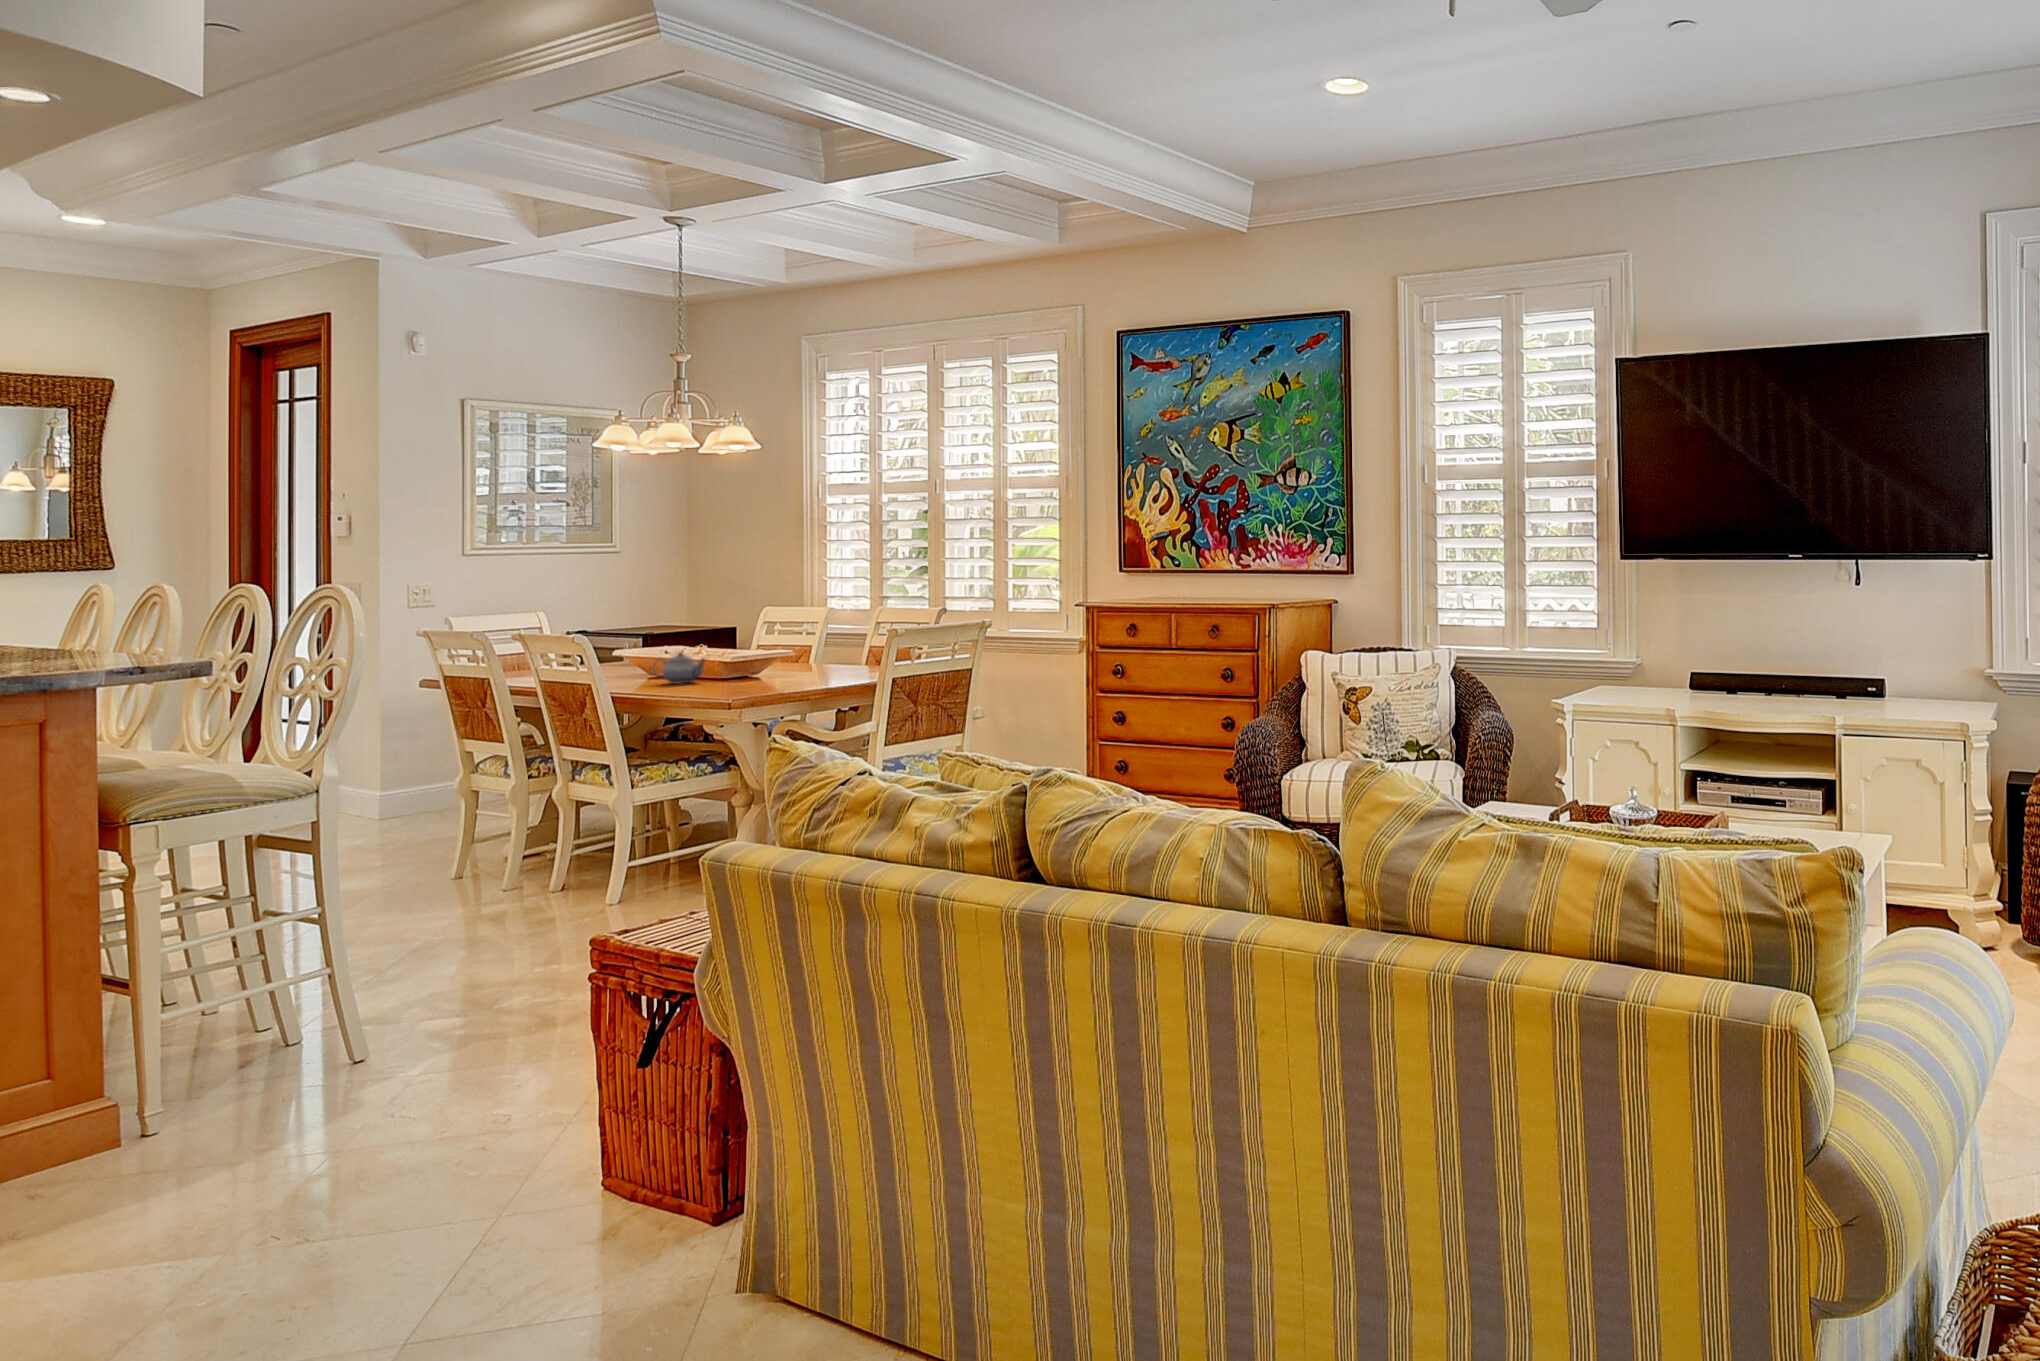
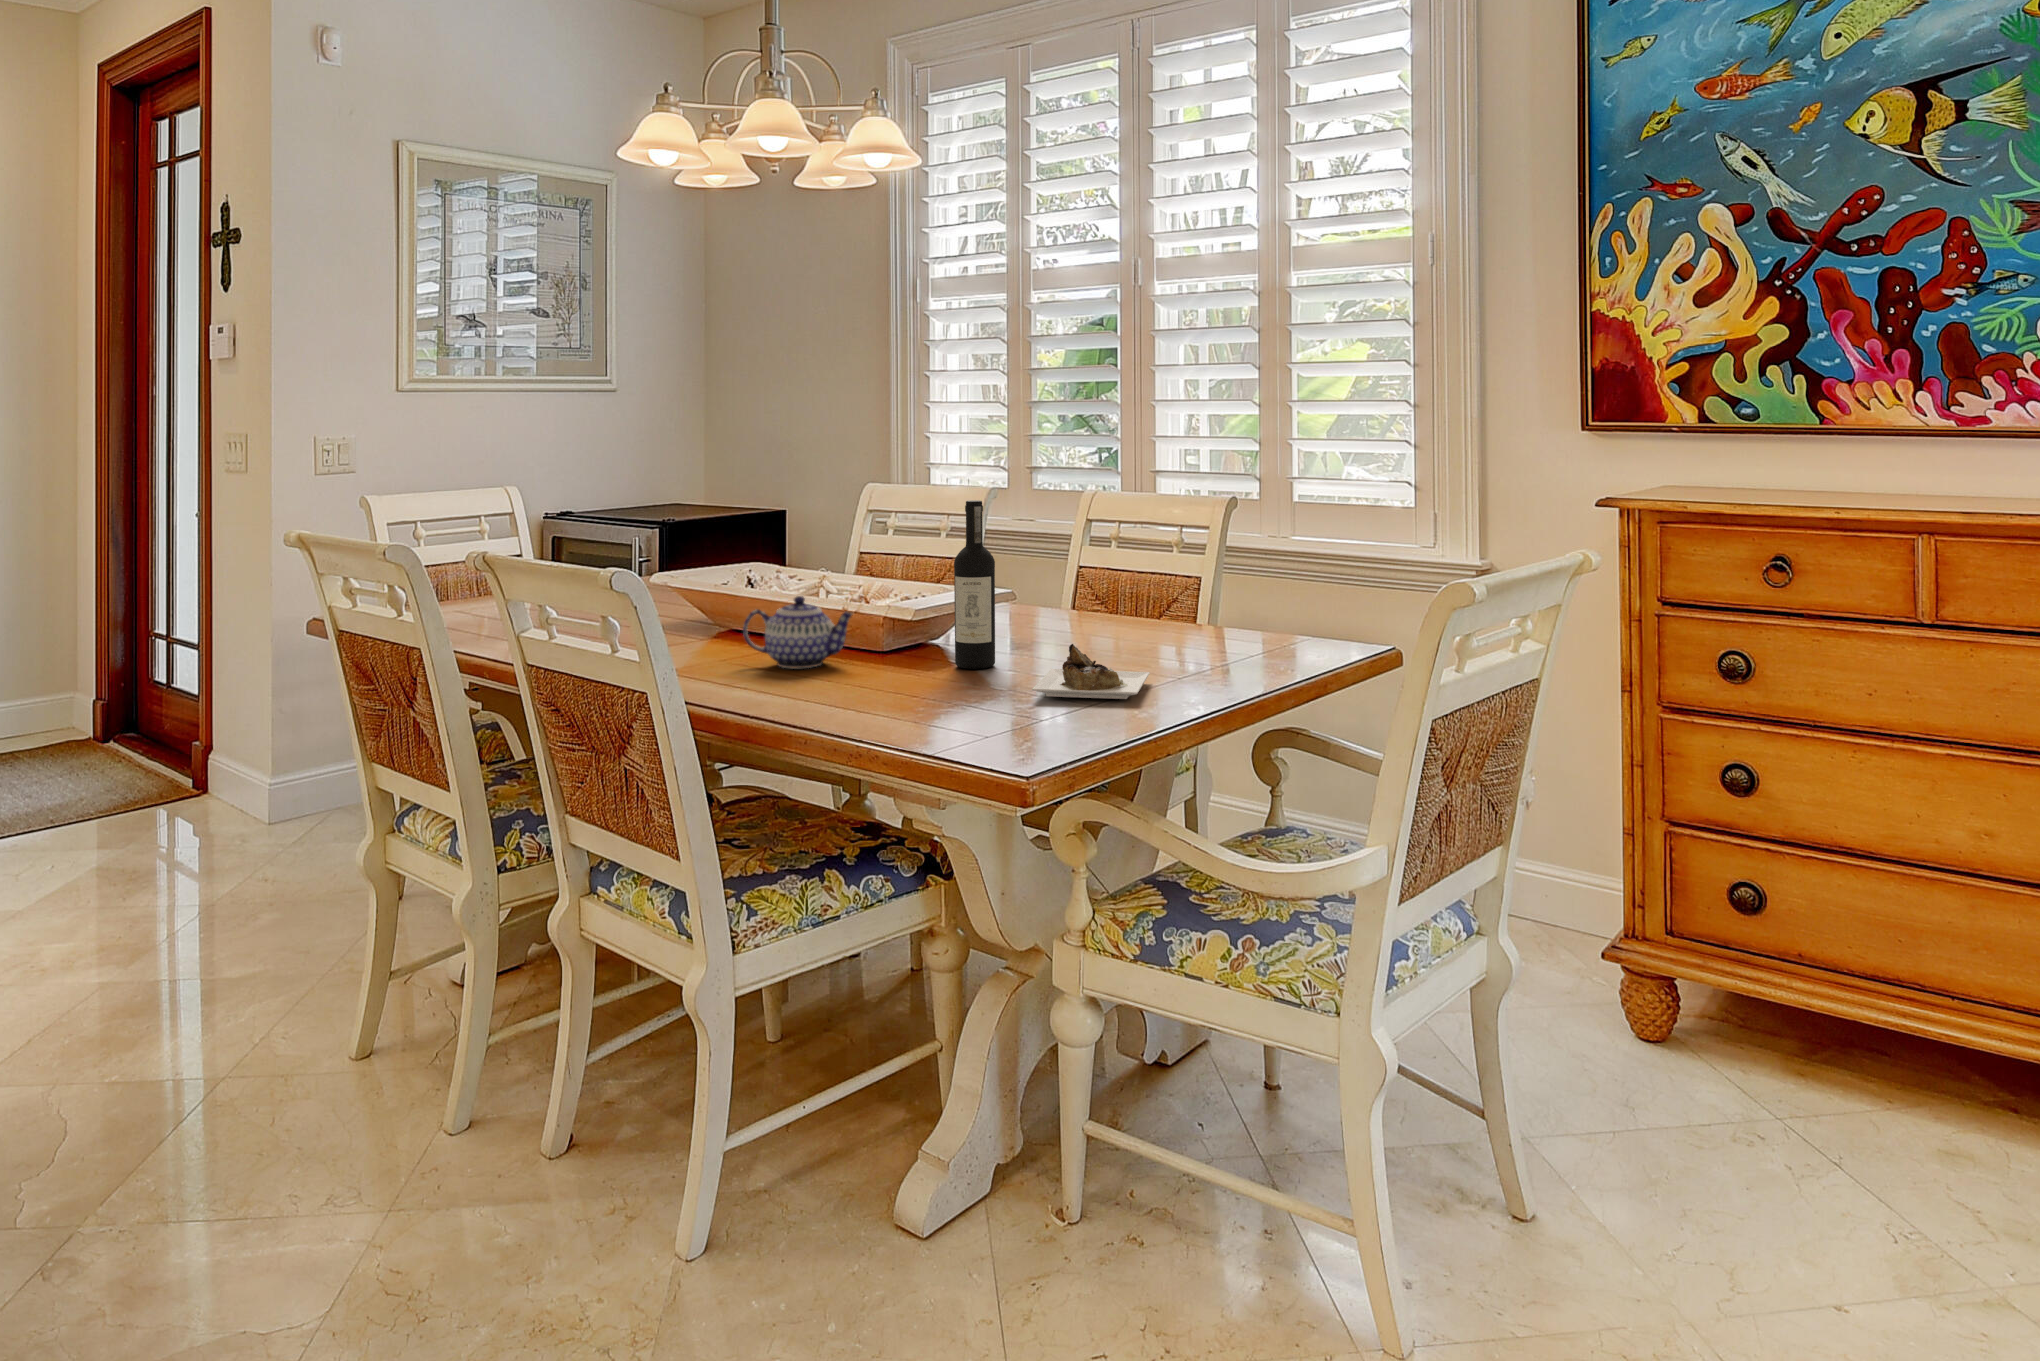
wine bottle: none [753,607,833,685] -> present [954,500,1150,699]

